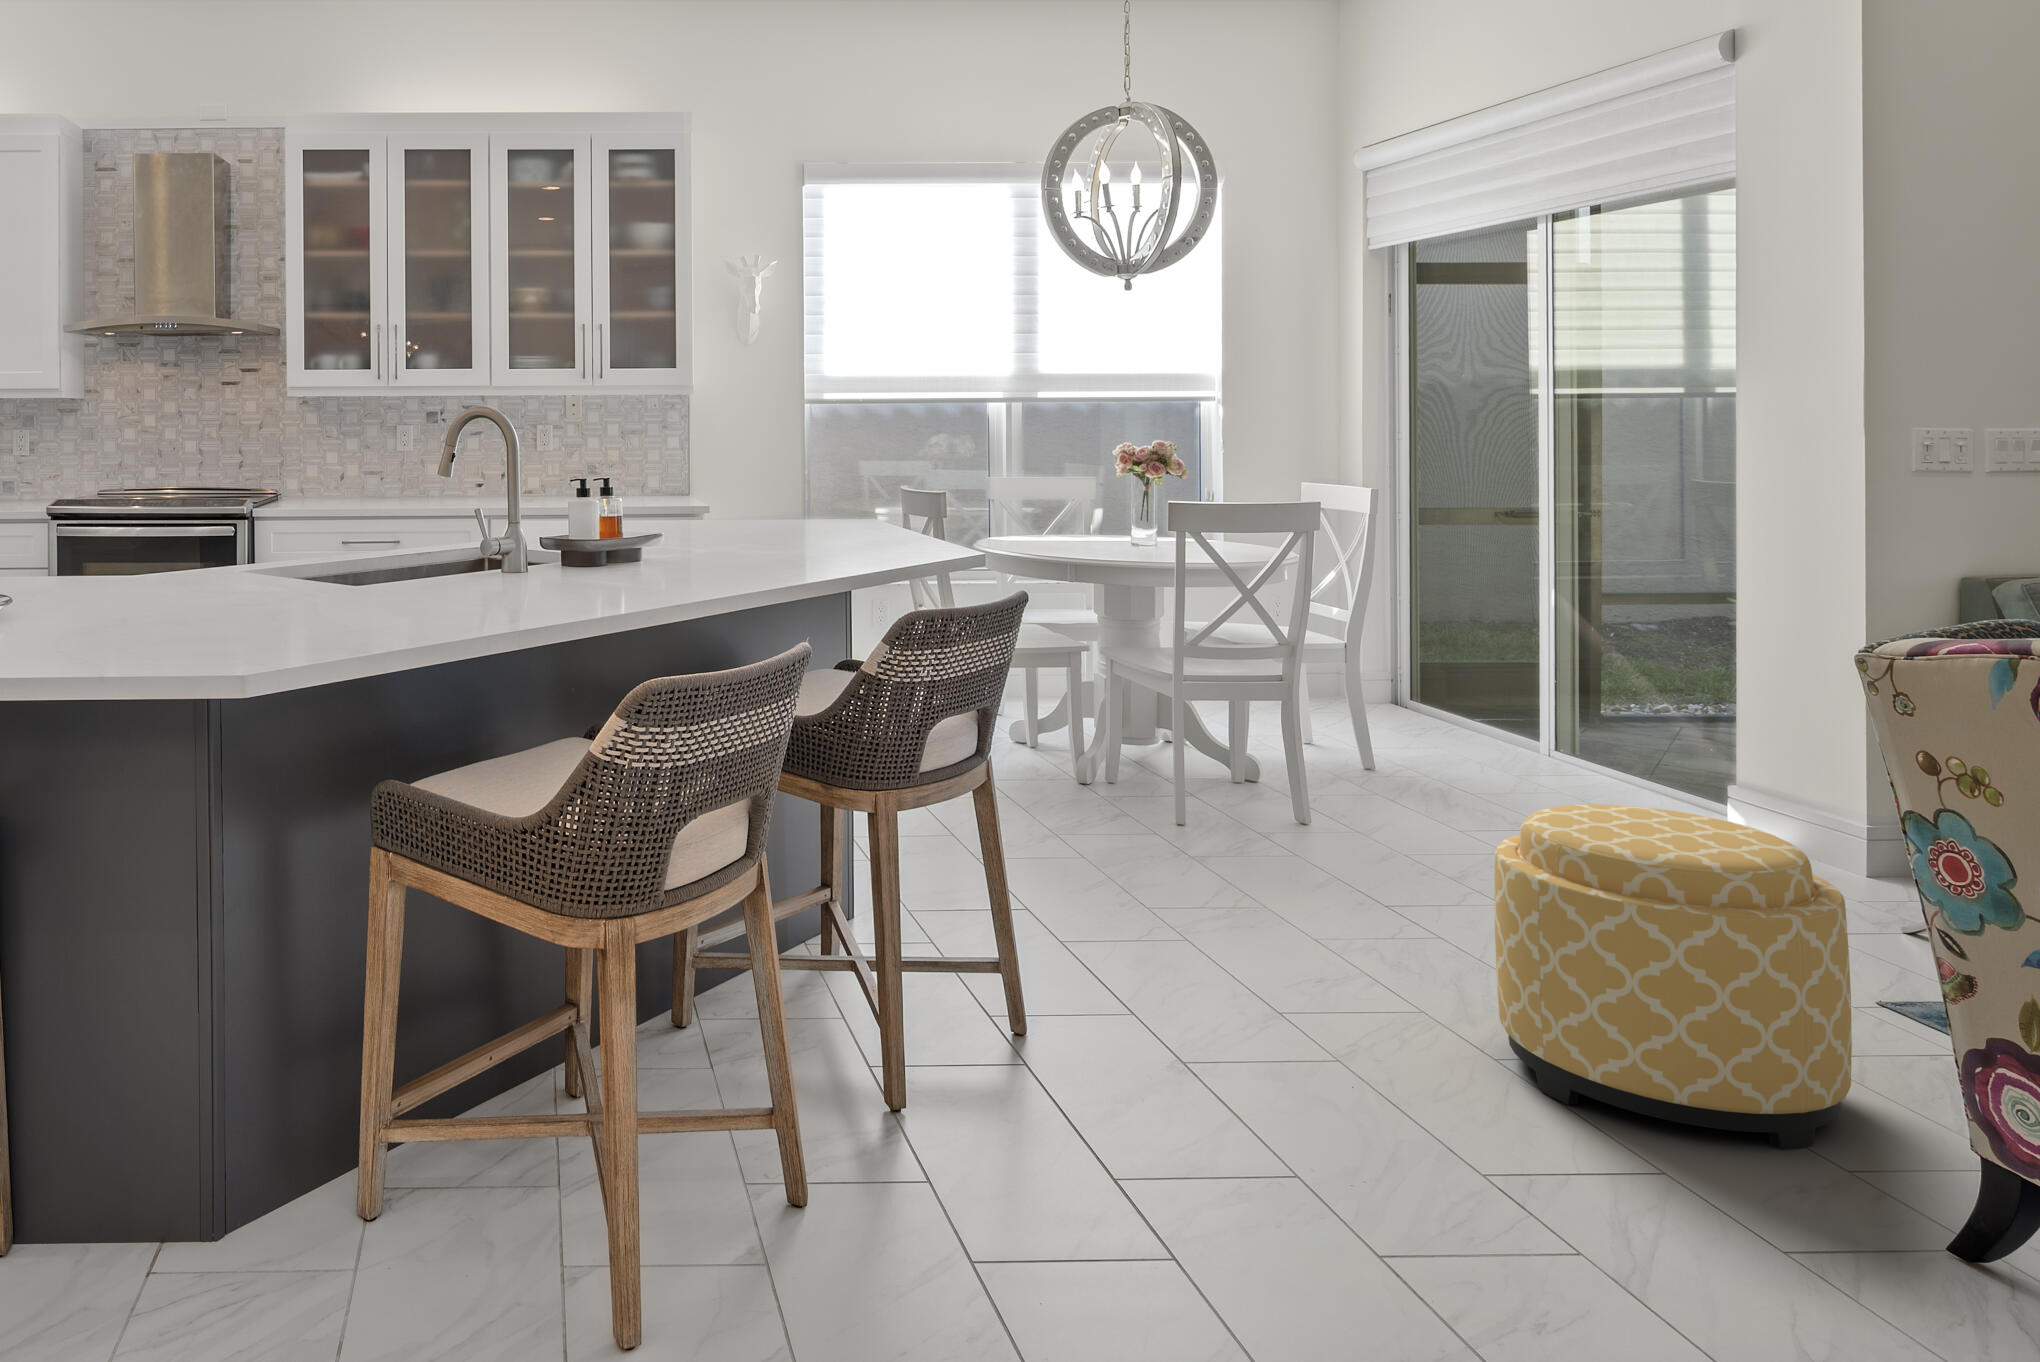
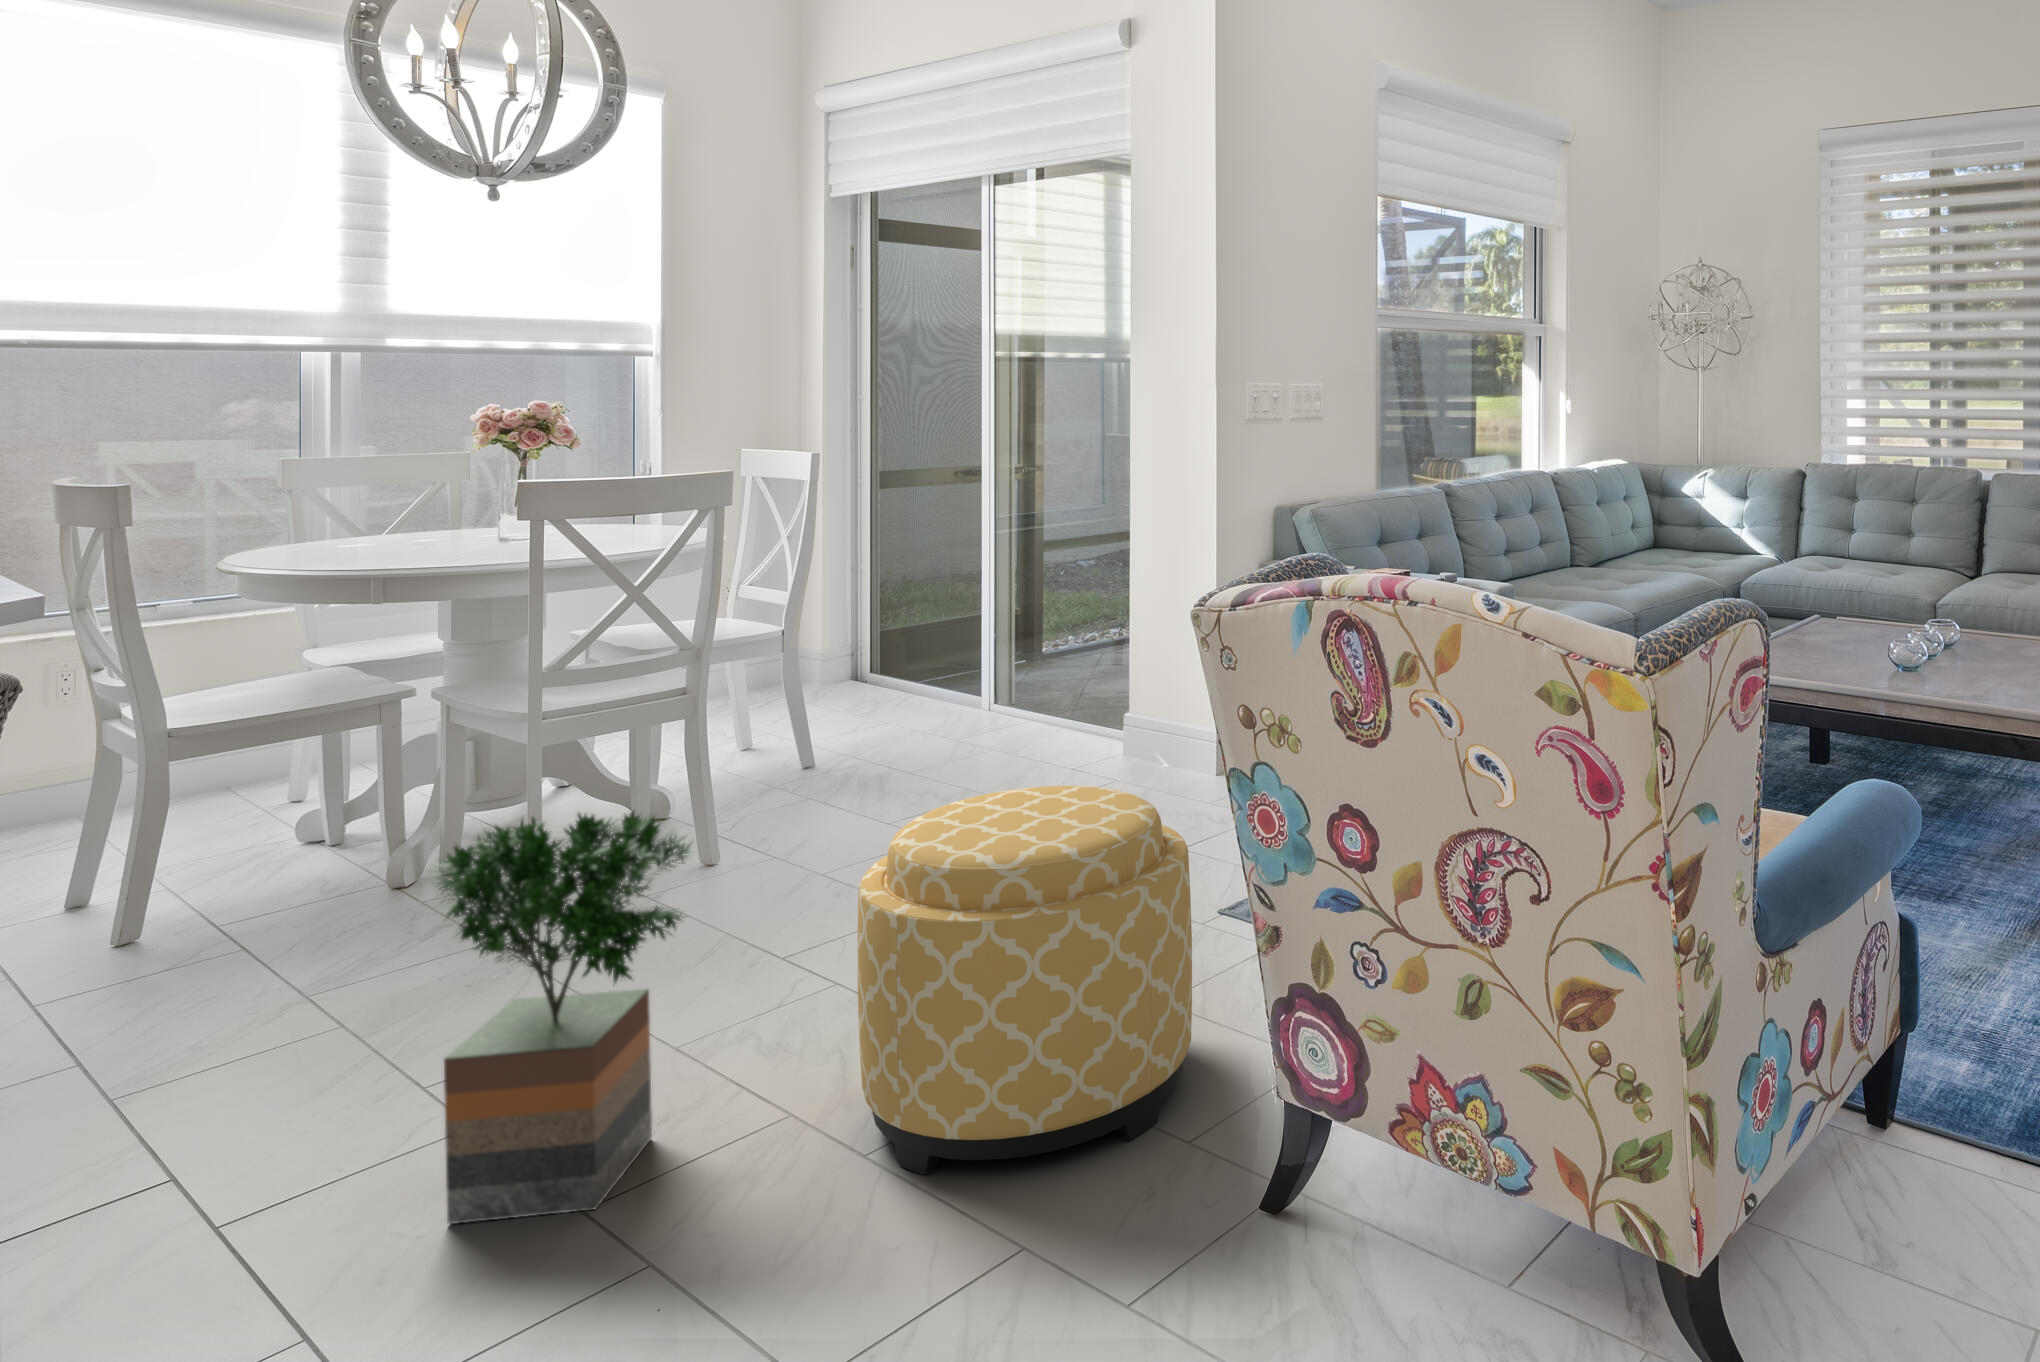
potted tree: none [1167,741,1356,1037] -> present [432,811,691,1224]

